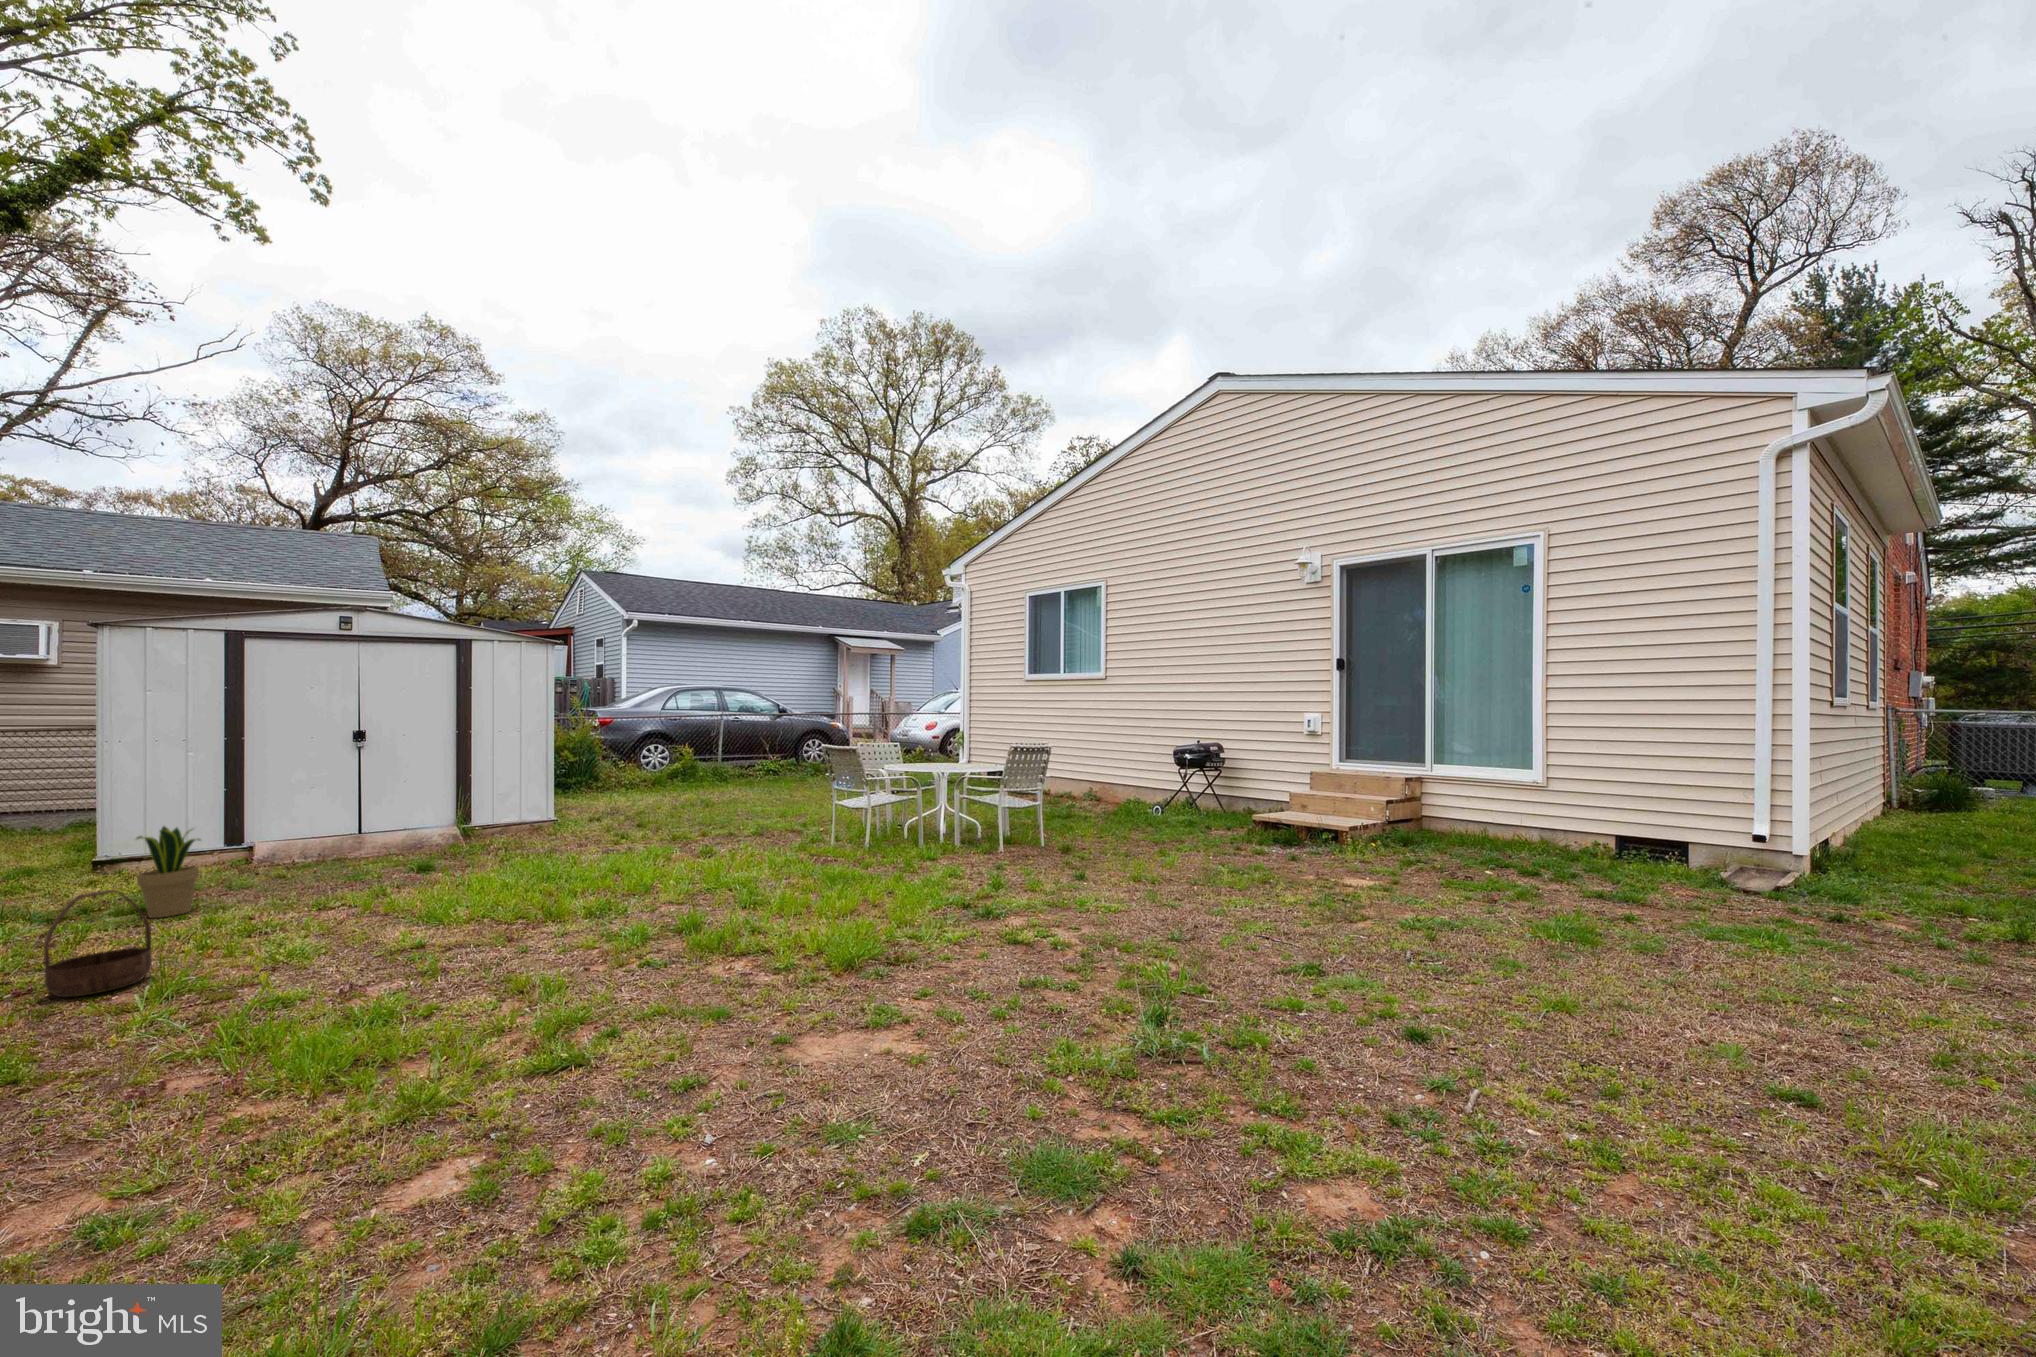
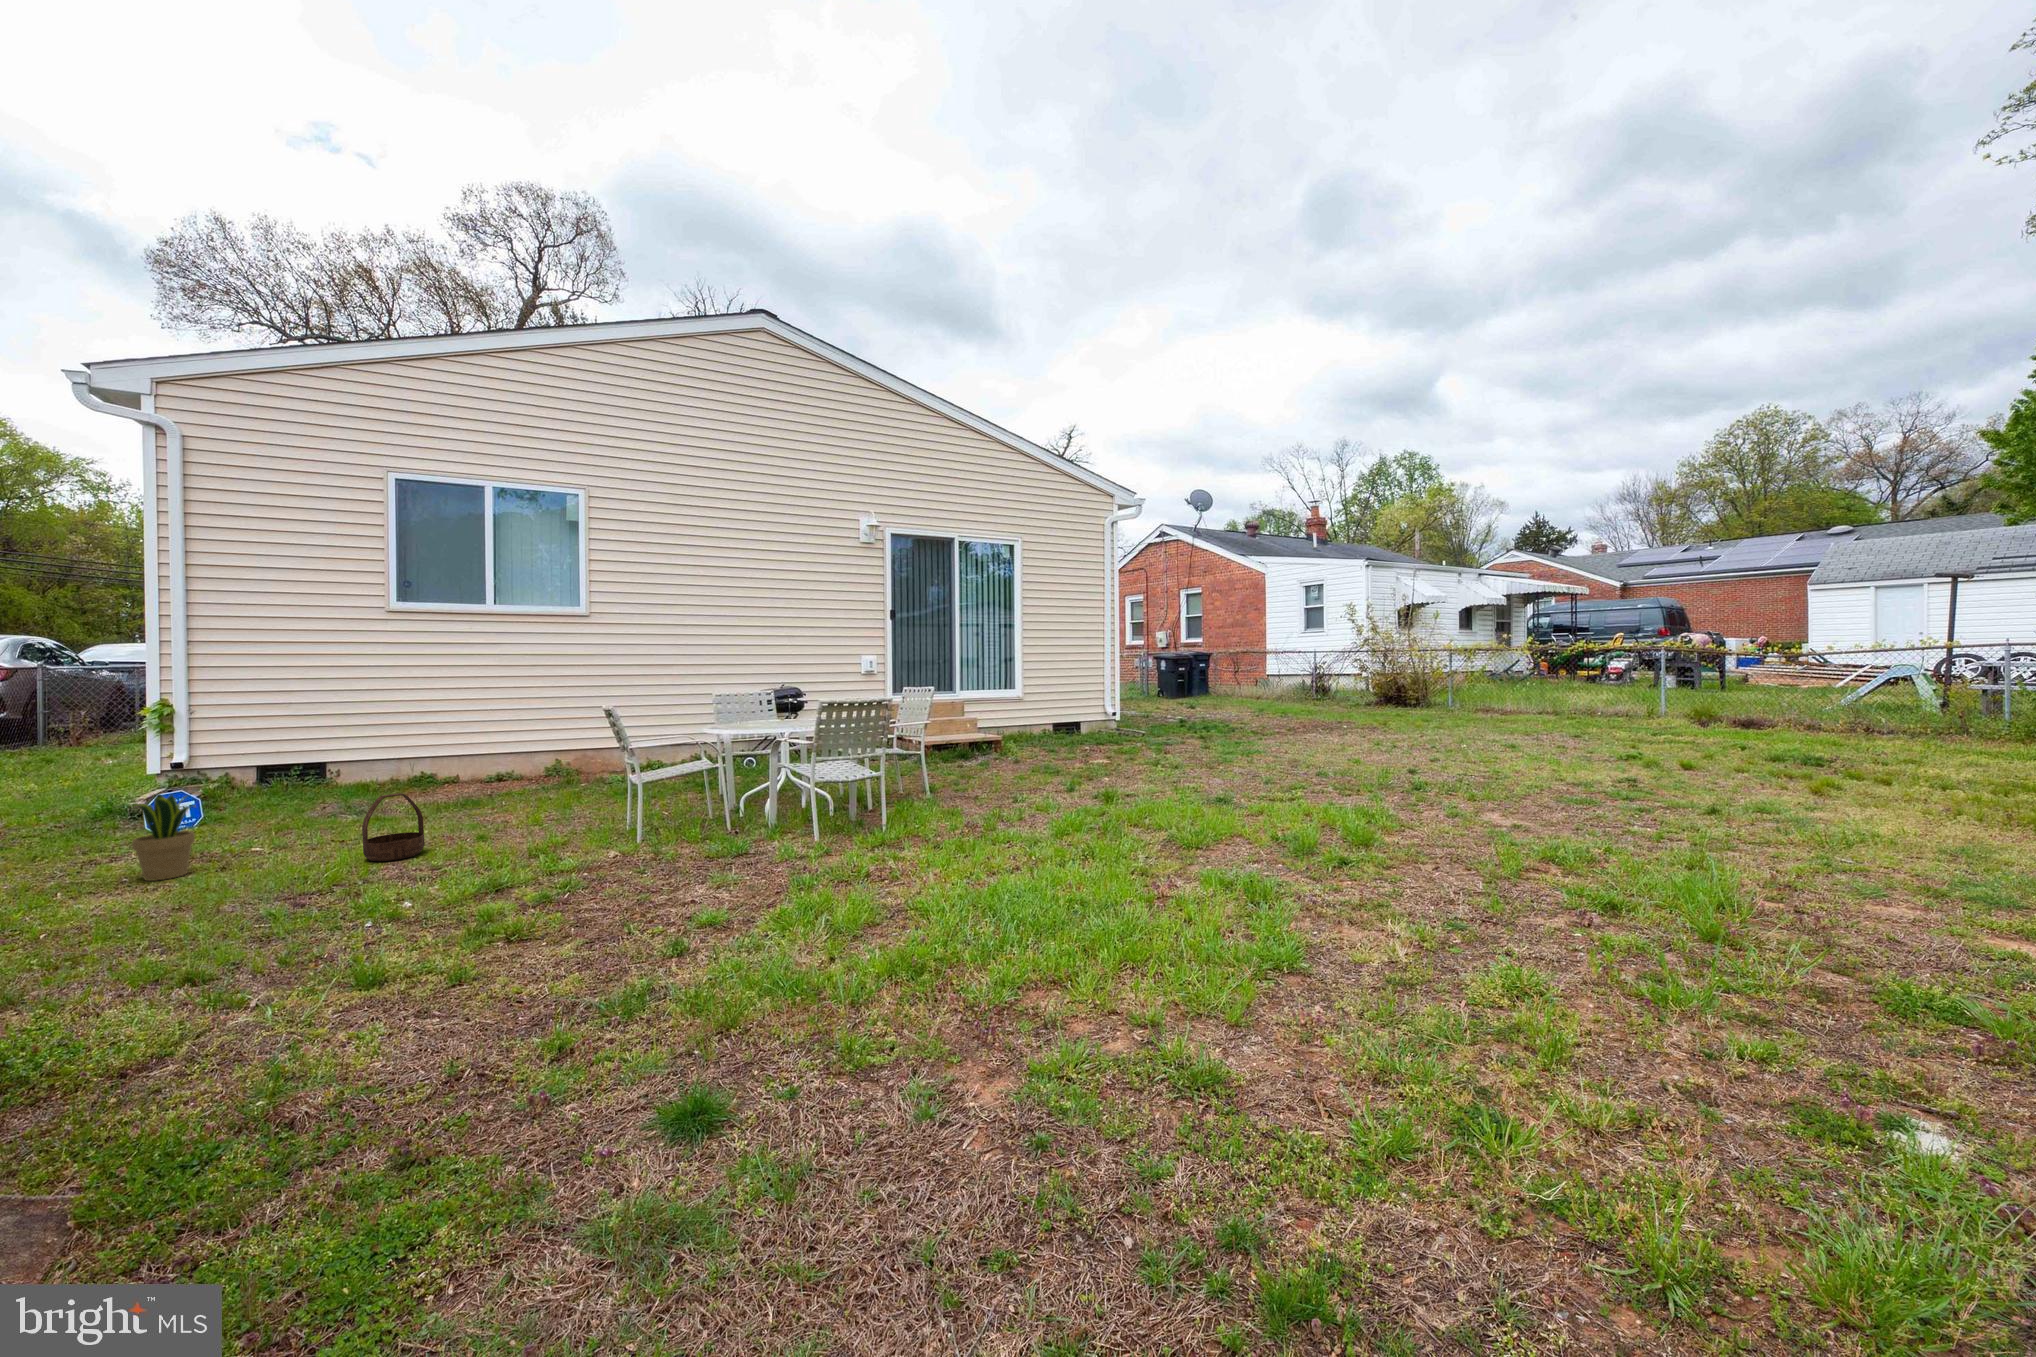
basket: present [44,890,152,997] -> present [362,793,425,861]

